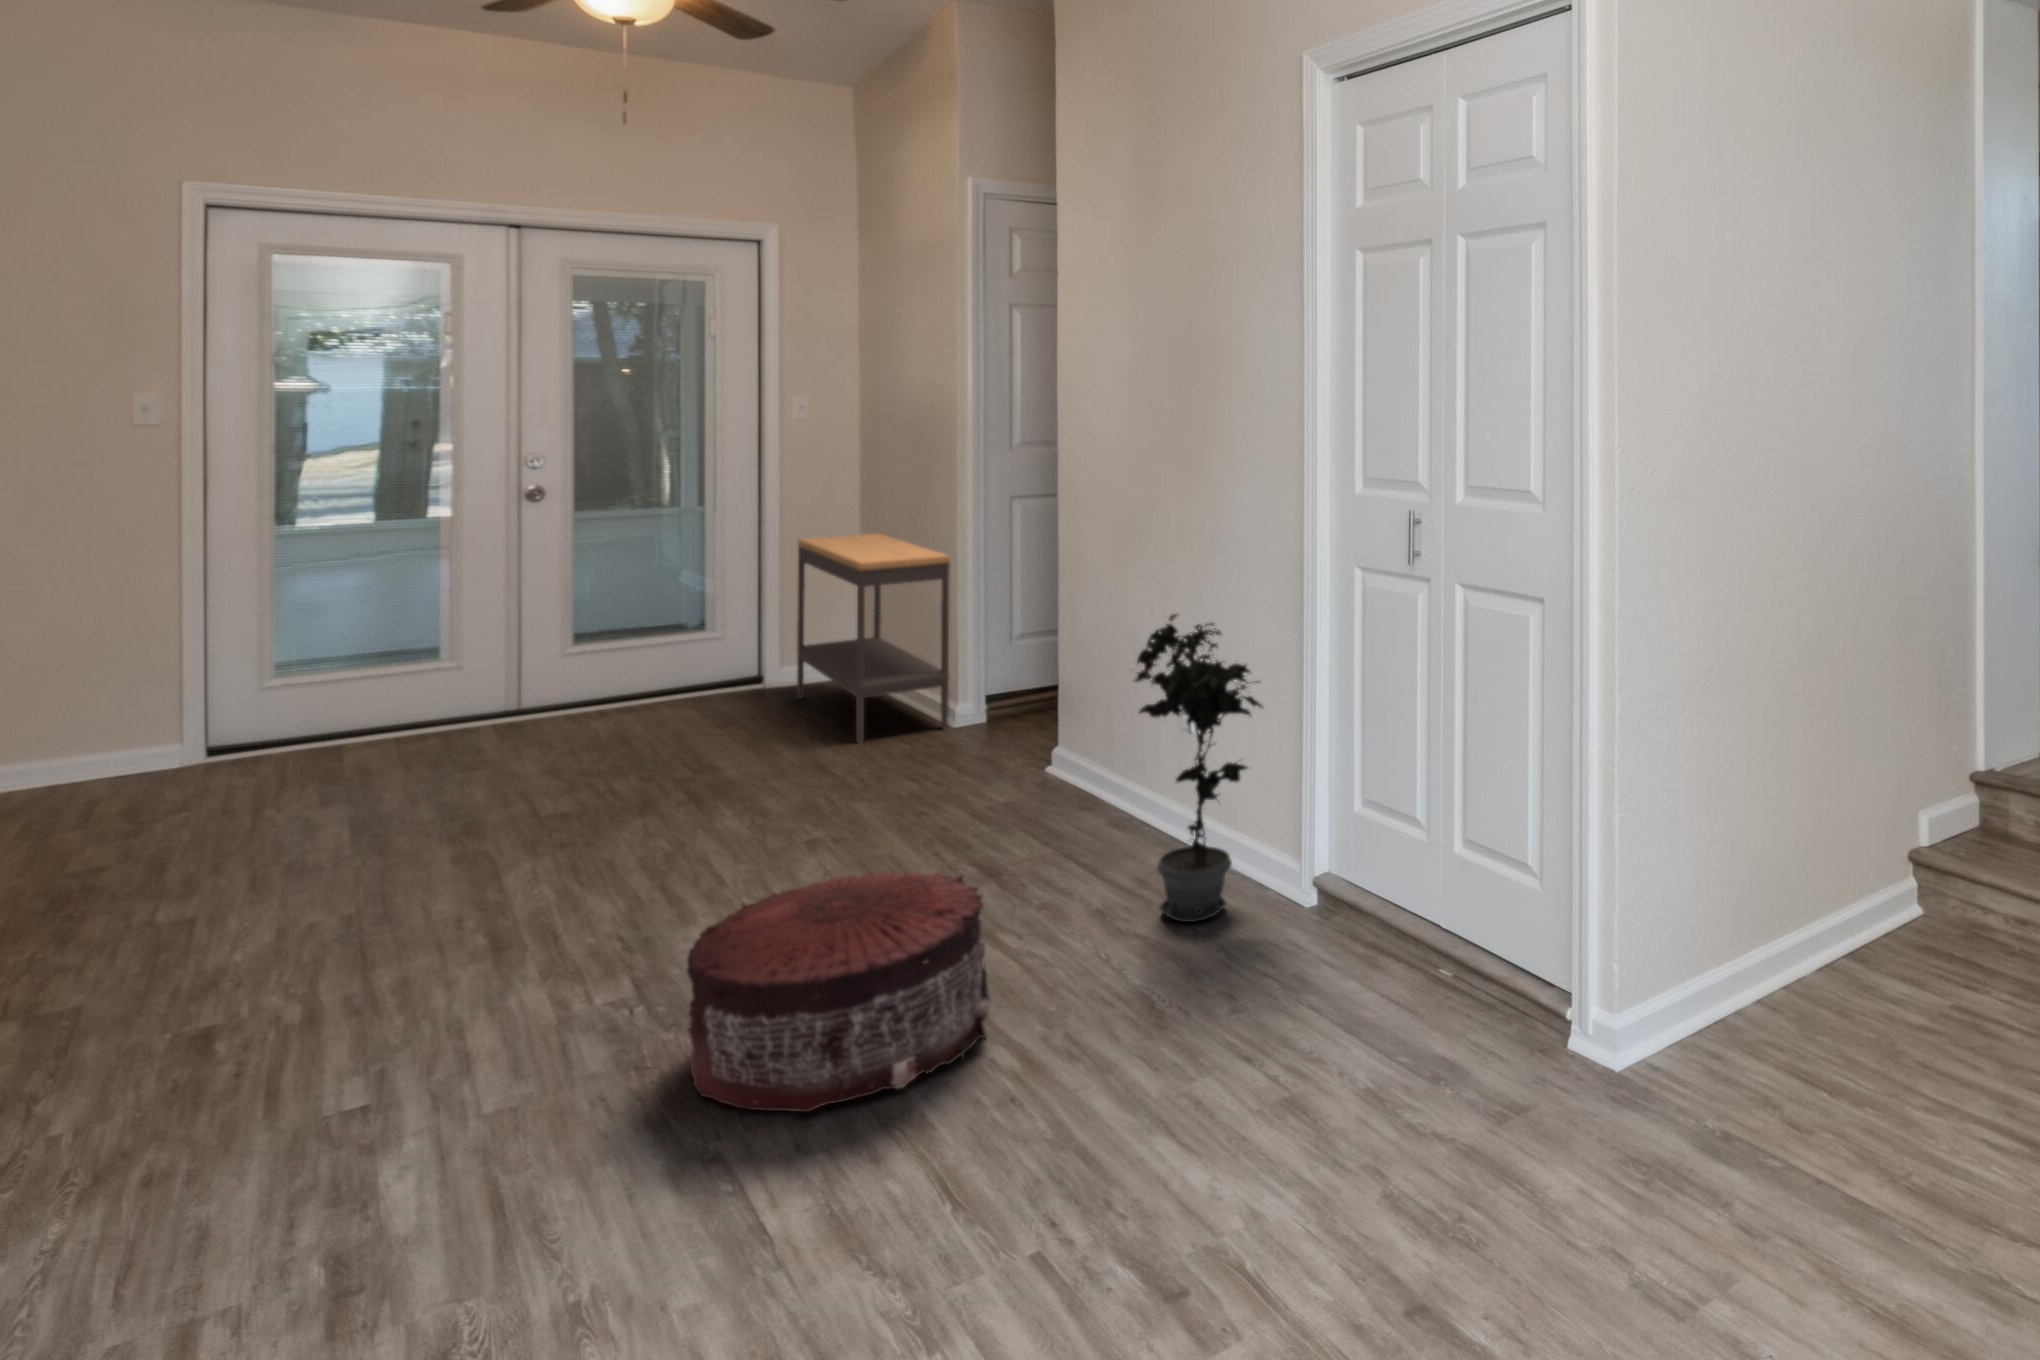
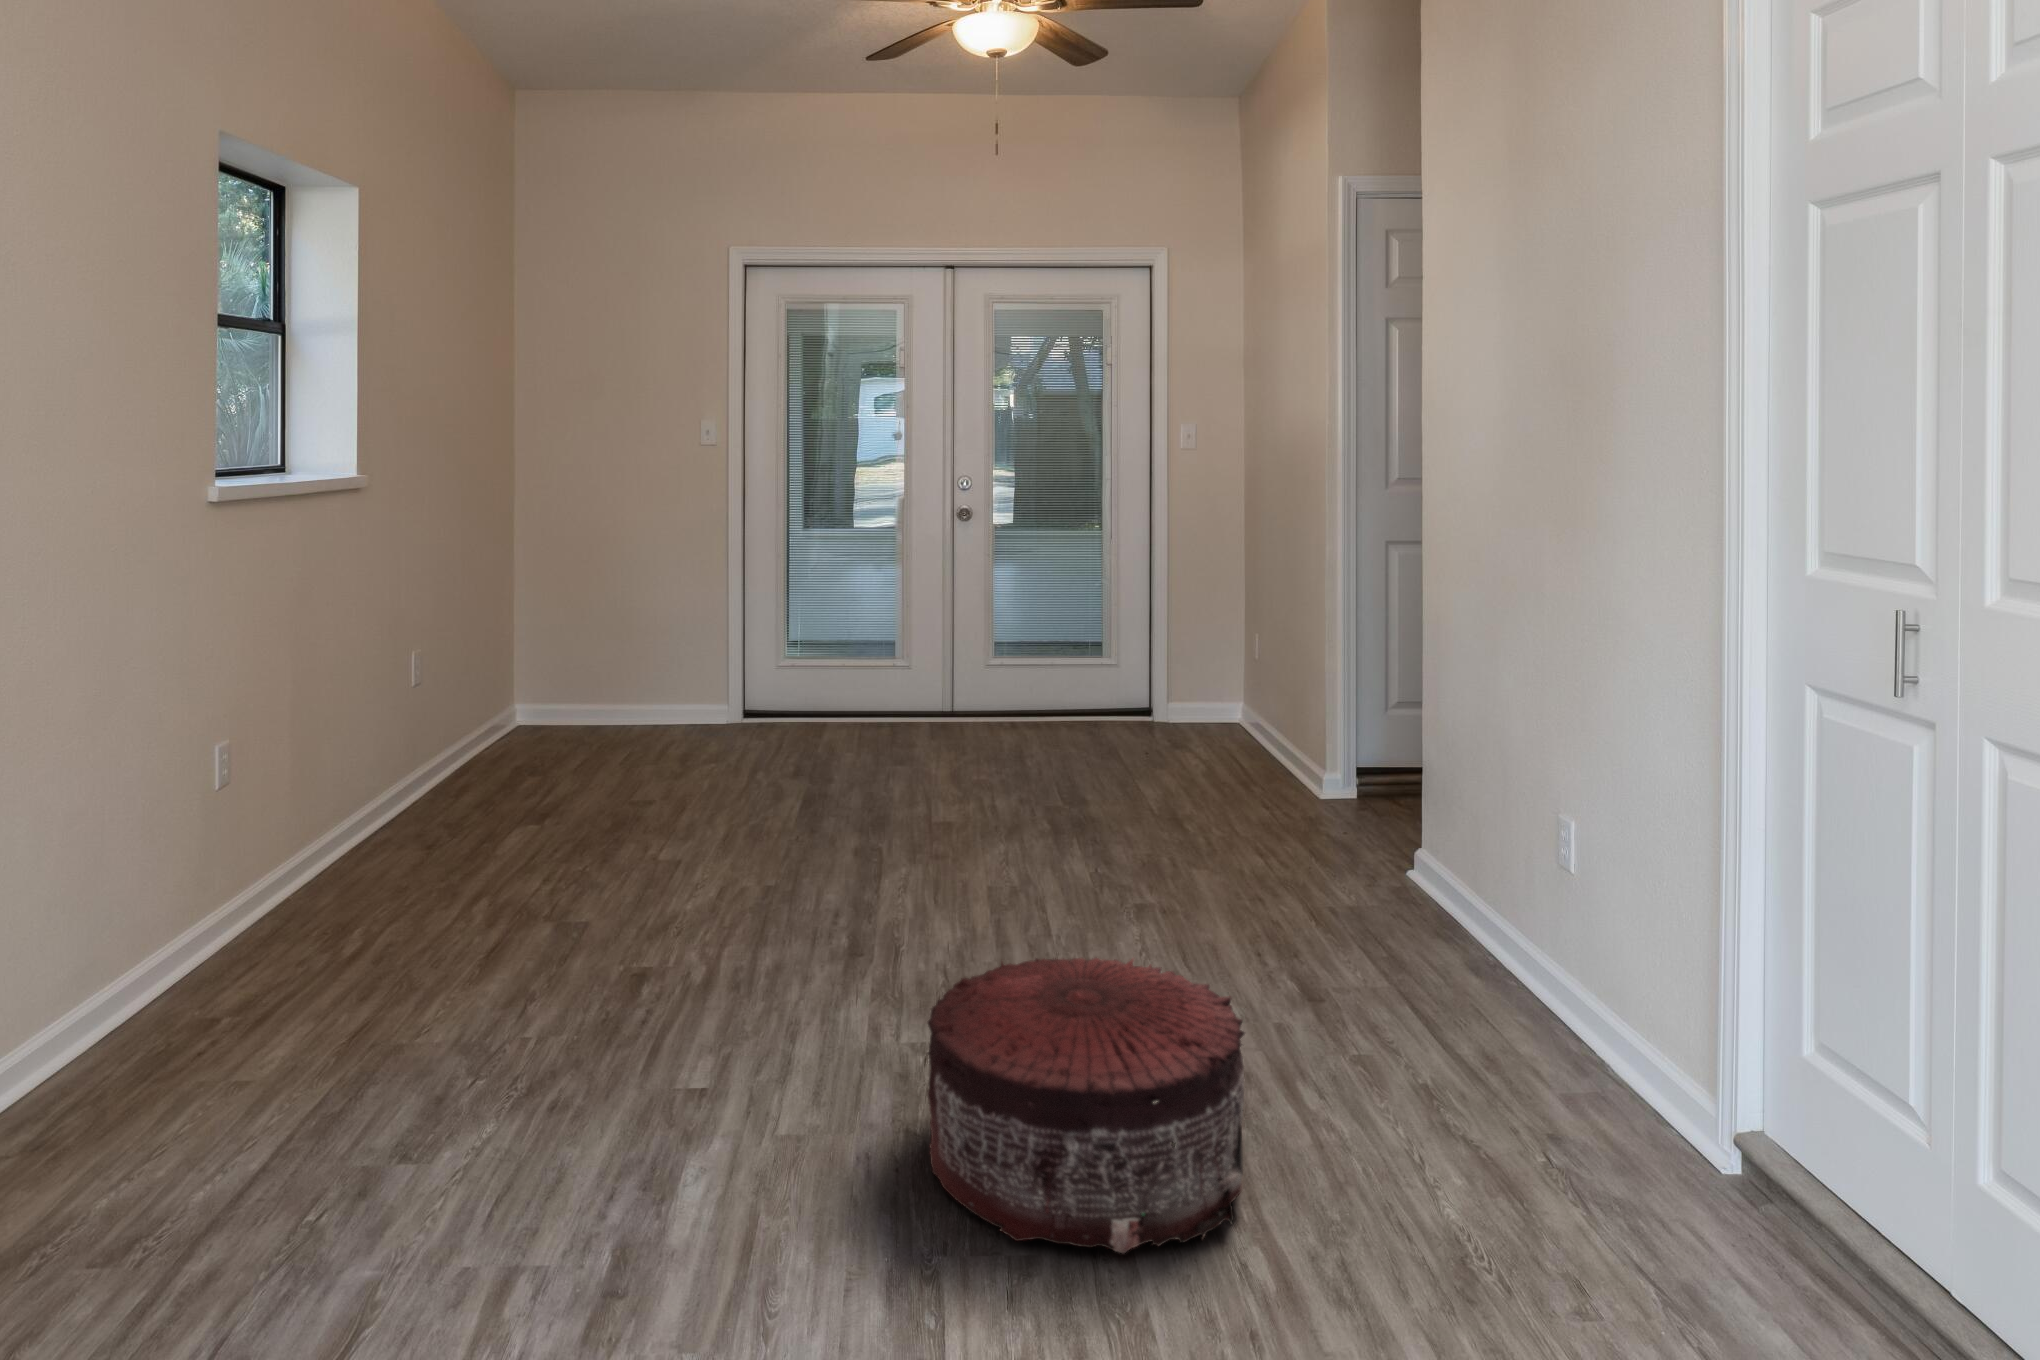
console table: present [797,533,950,743] -> none [1178,572,1318,802]
potted plant: present [1135,614,1262,922] -> none [1463,713,1665,1150]

